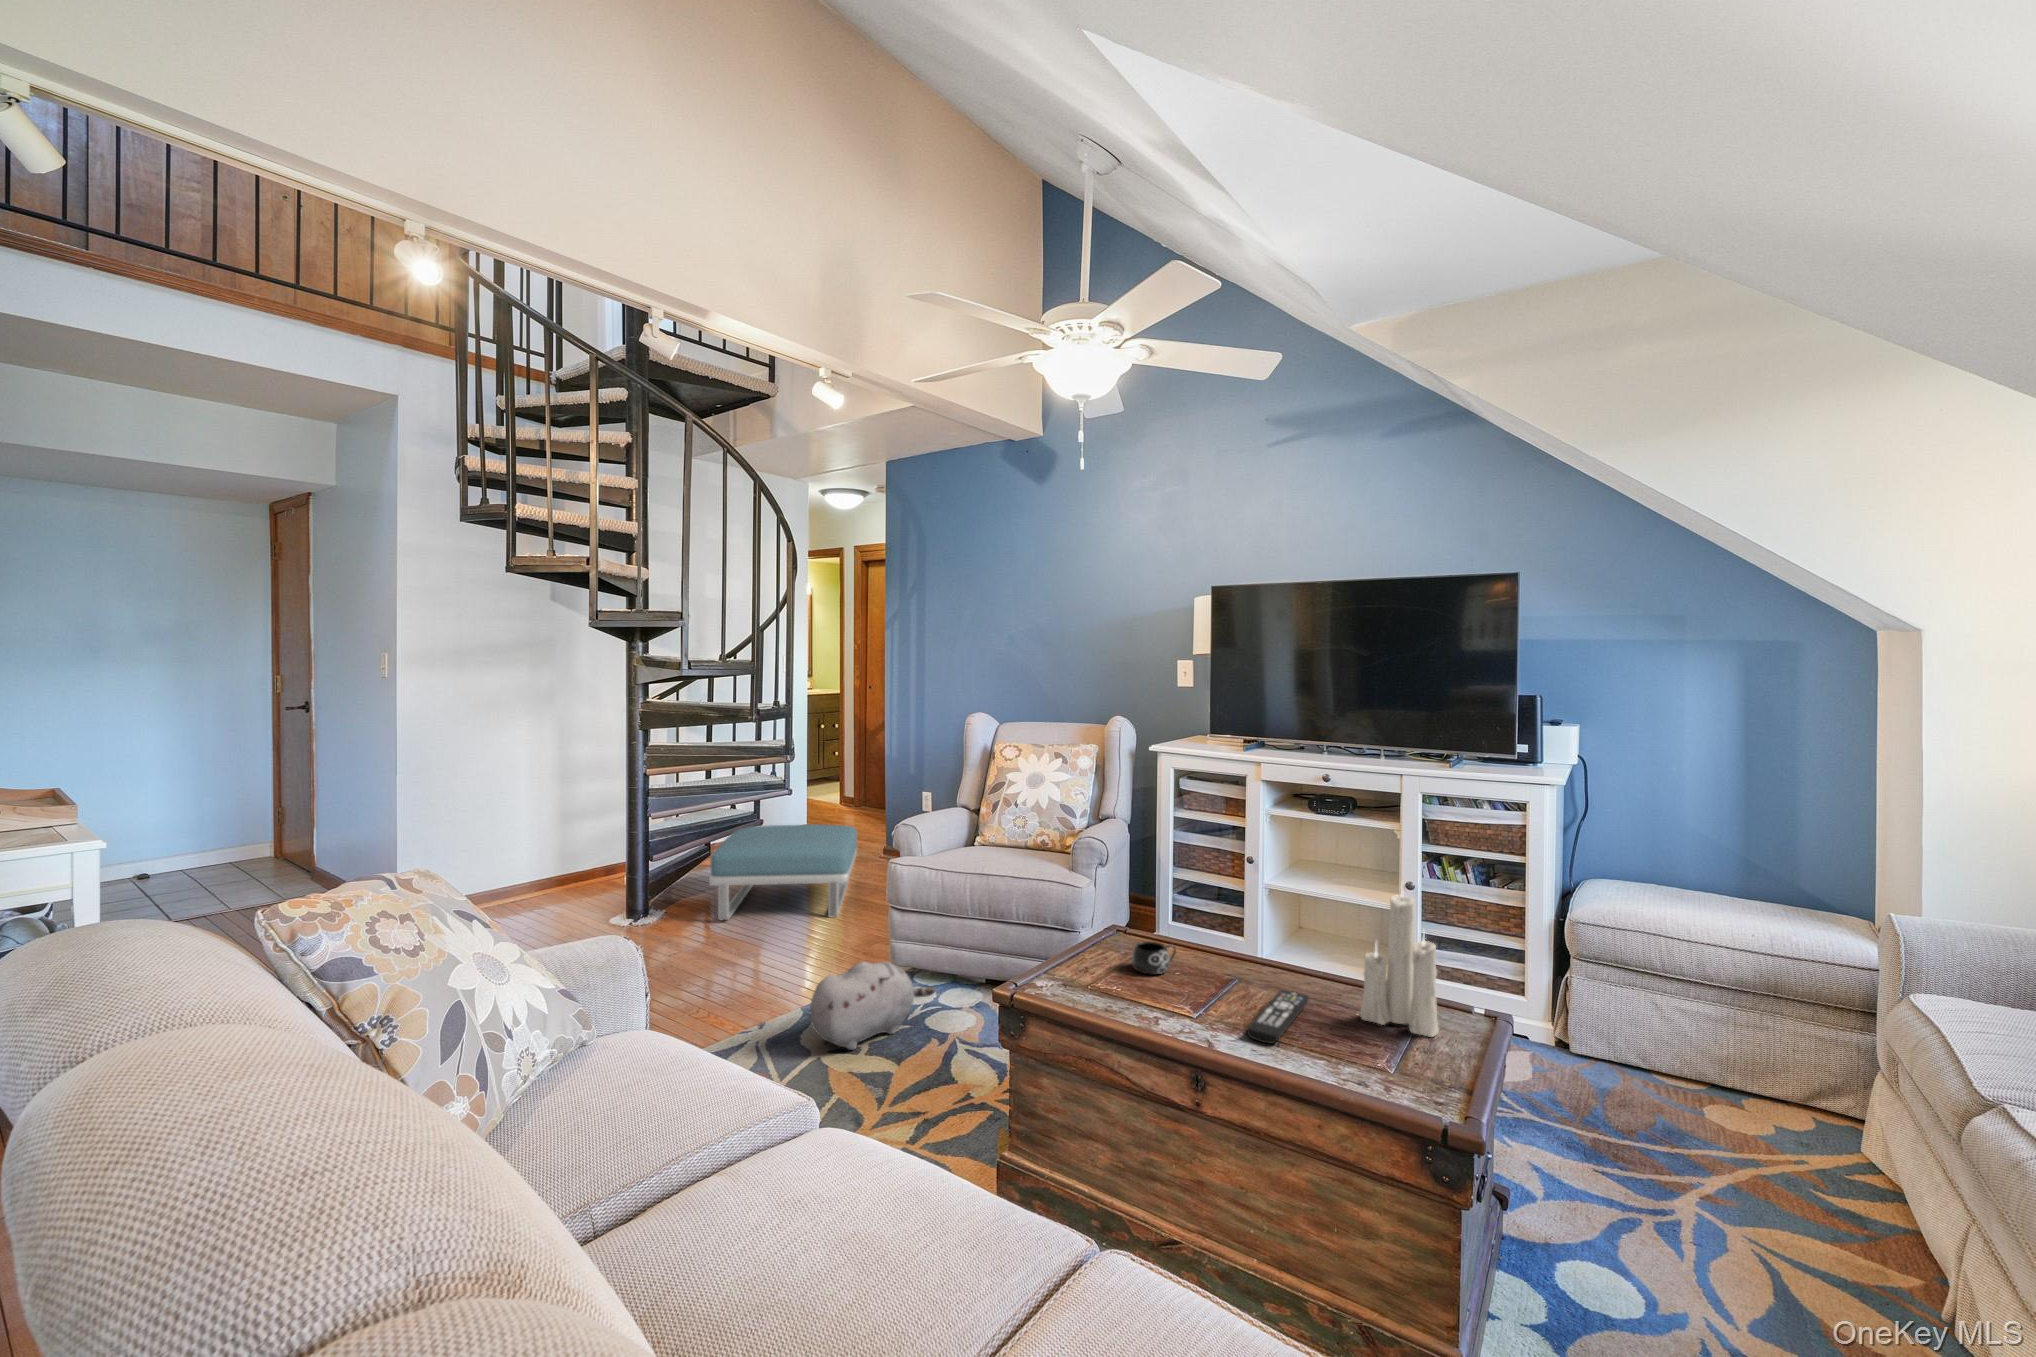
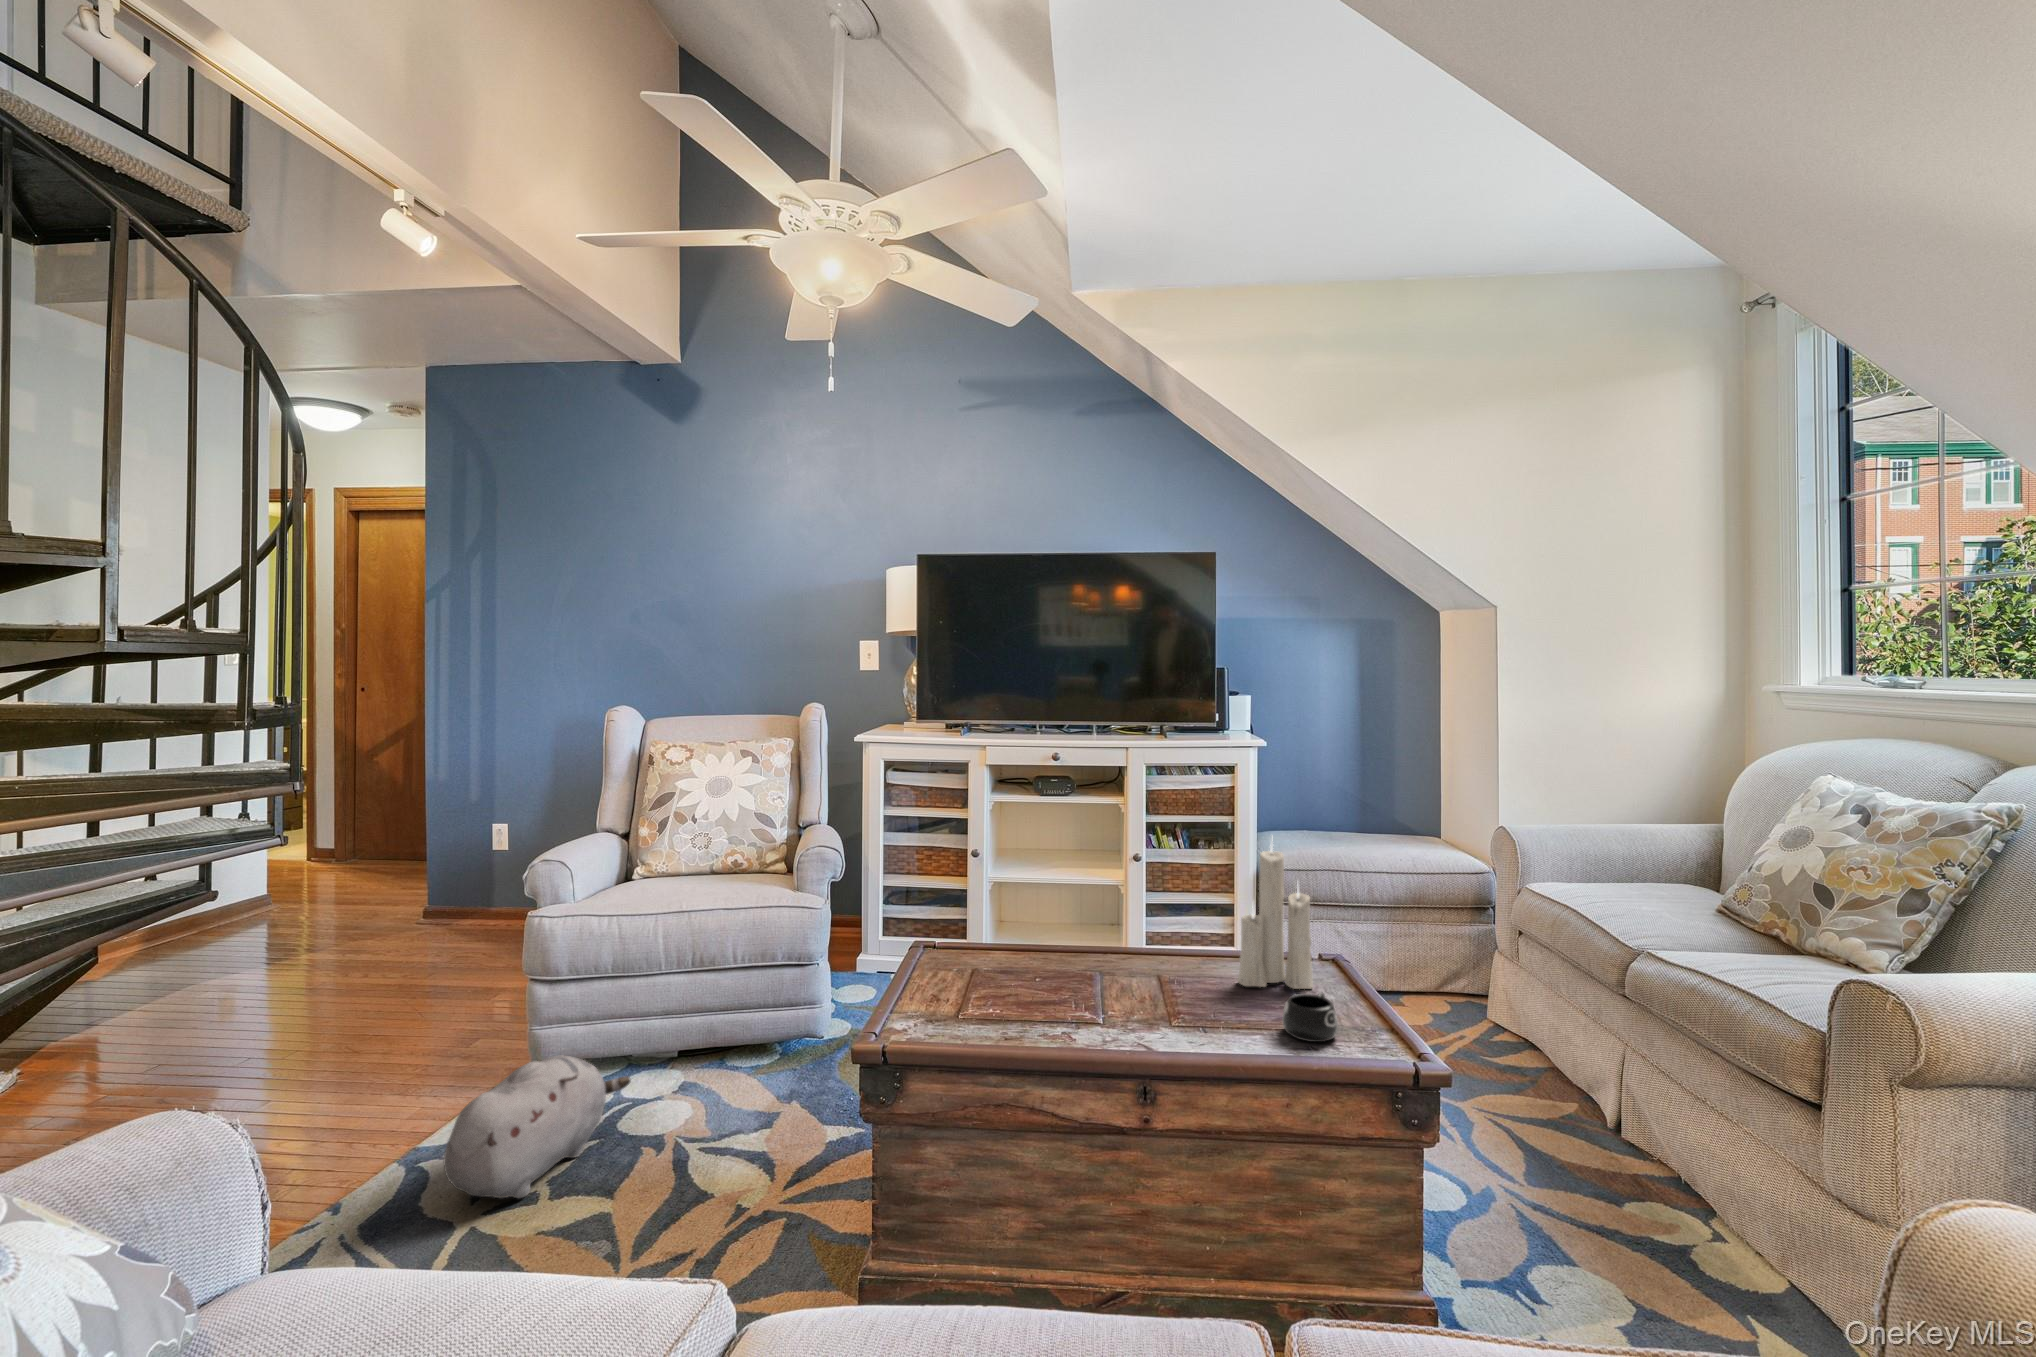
footstool: present [709,824,857,920] -> none [137,883,412,1060]
mug: present [1132,942,1176,975] -> present [1282,993,1338,1042]
remote control: present [1247,990,1309,1043] -> none [1155,973,1205,1032]

